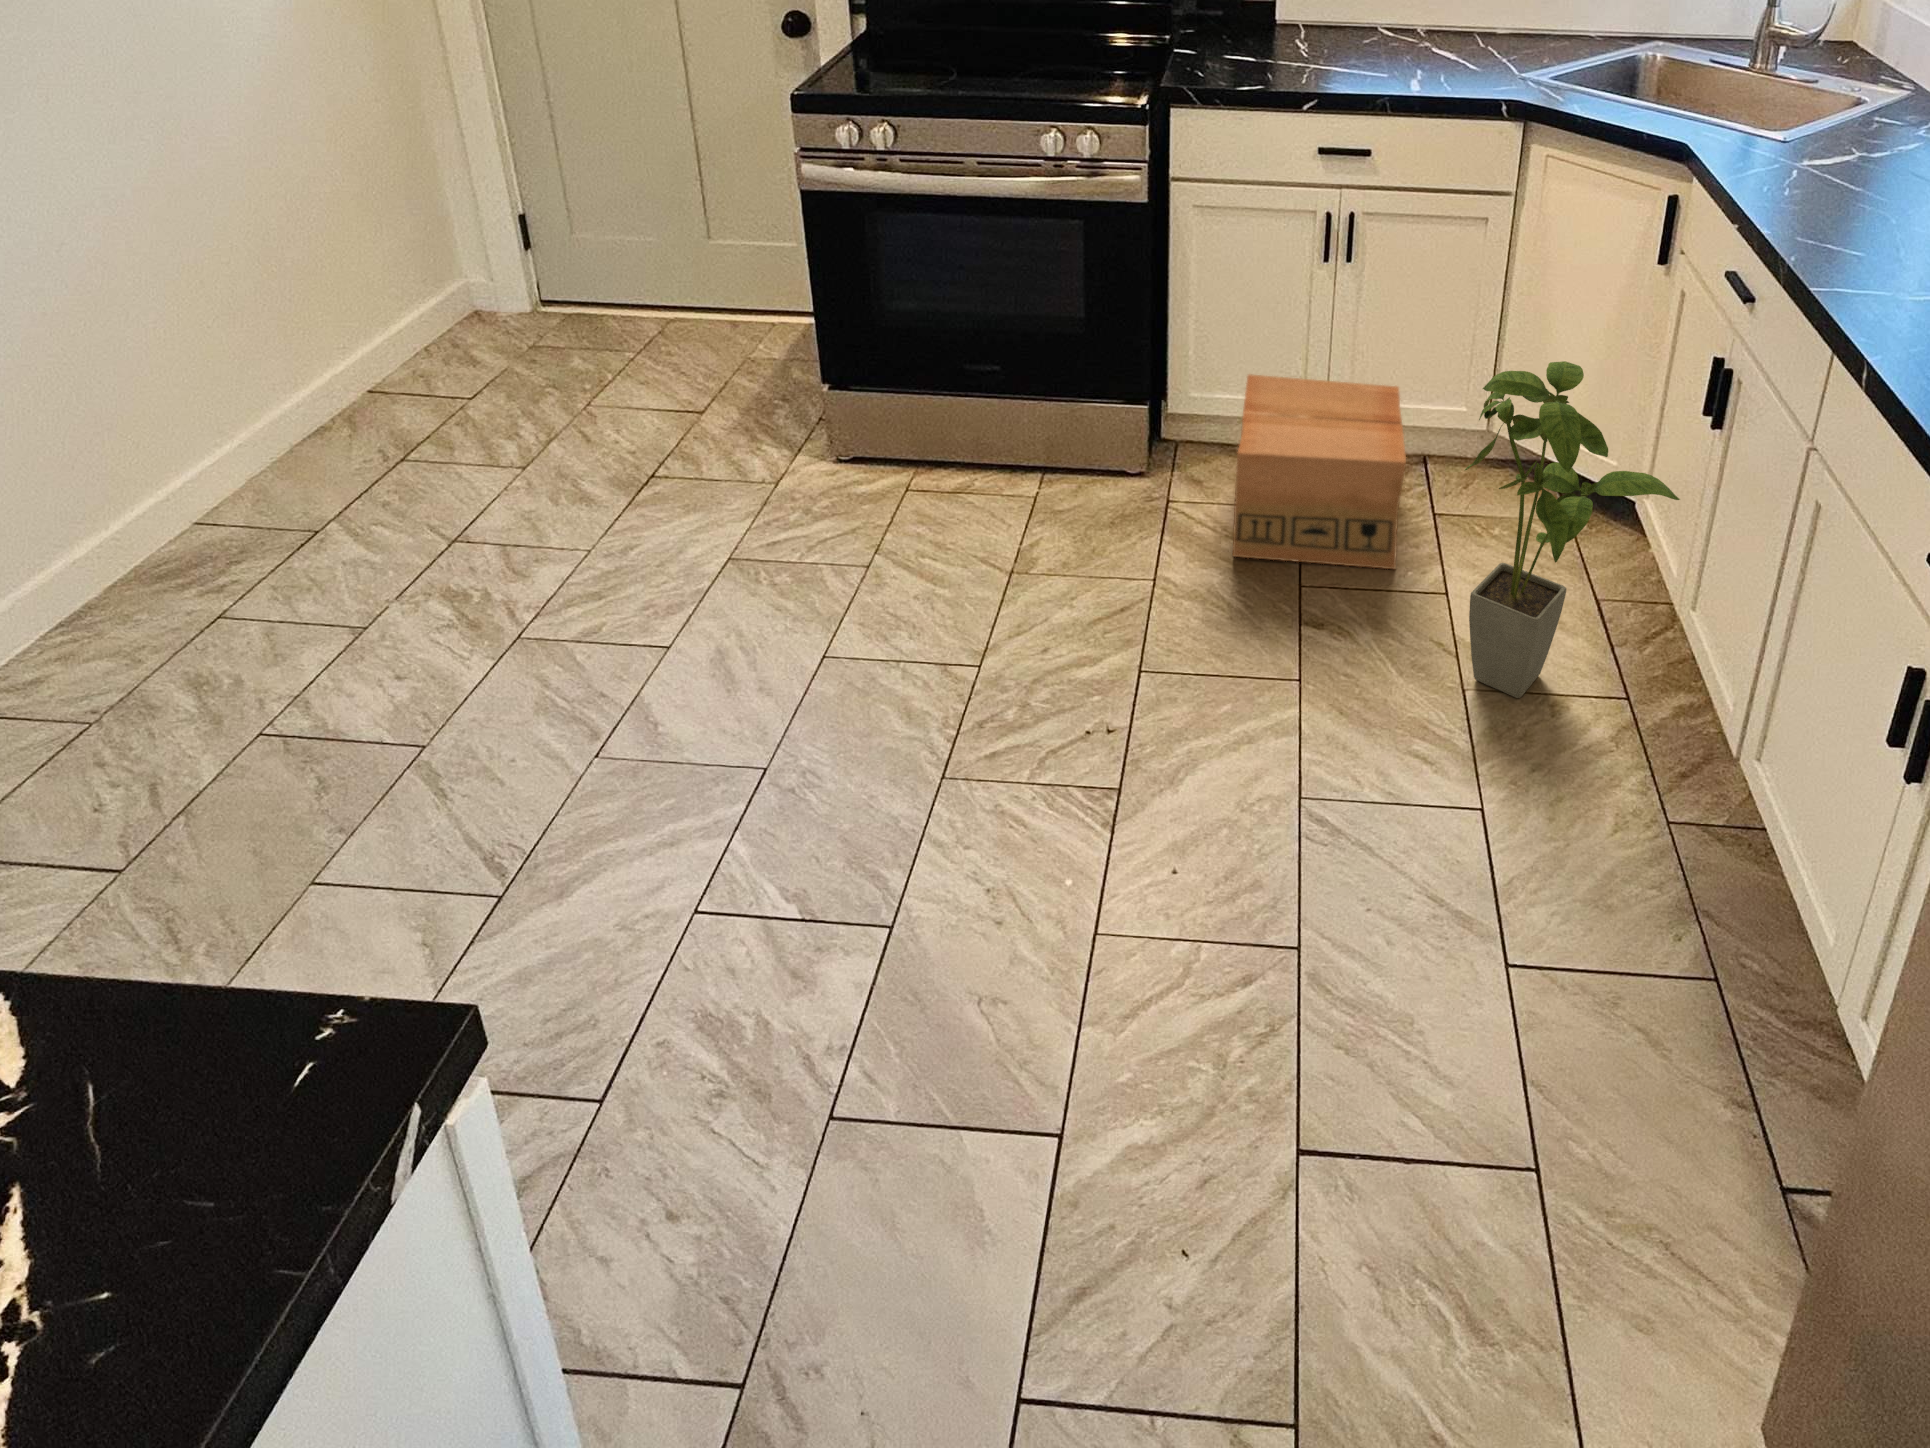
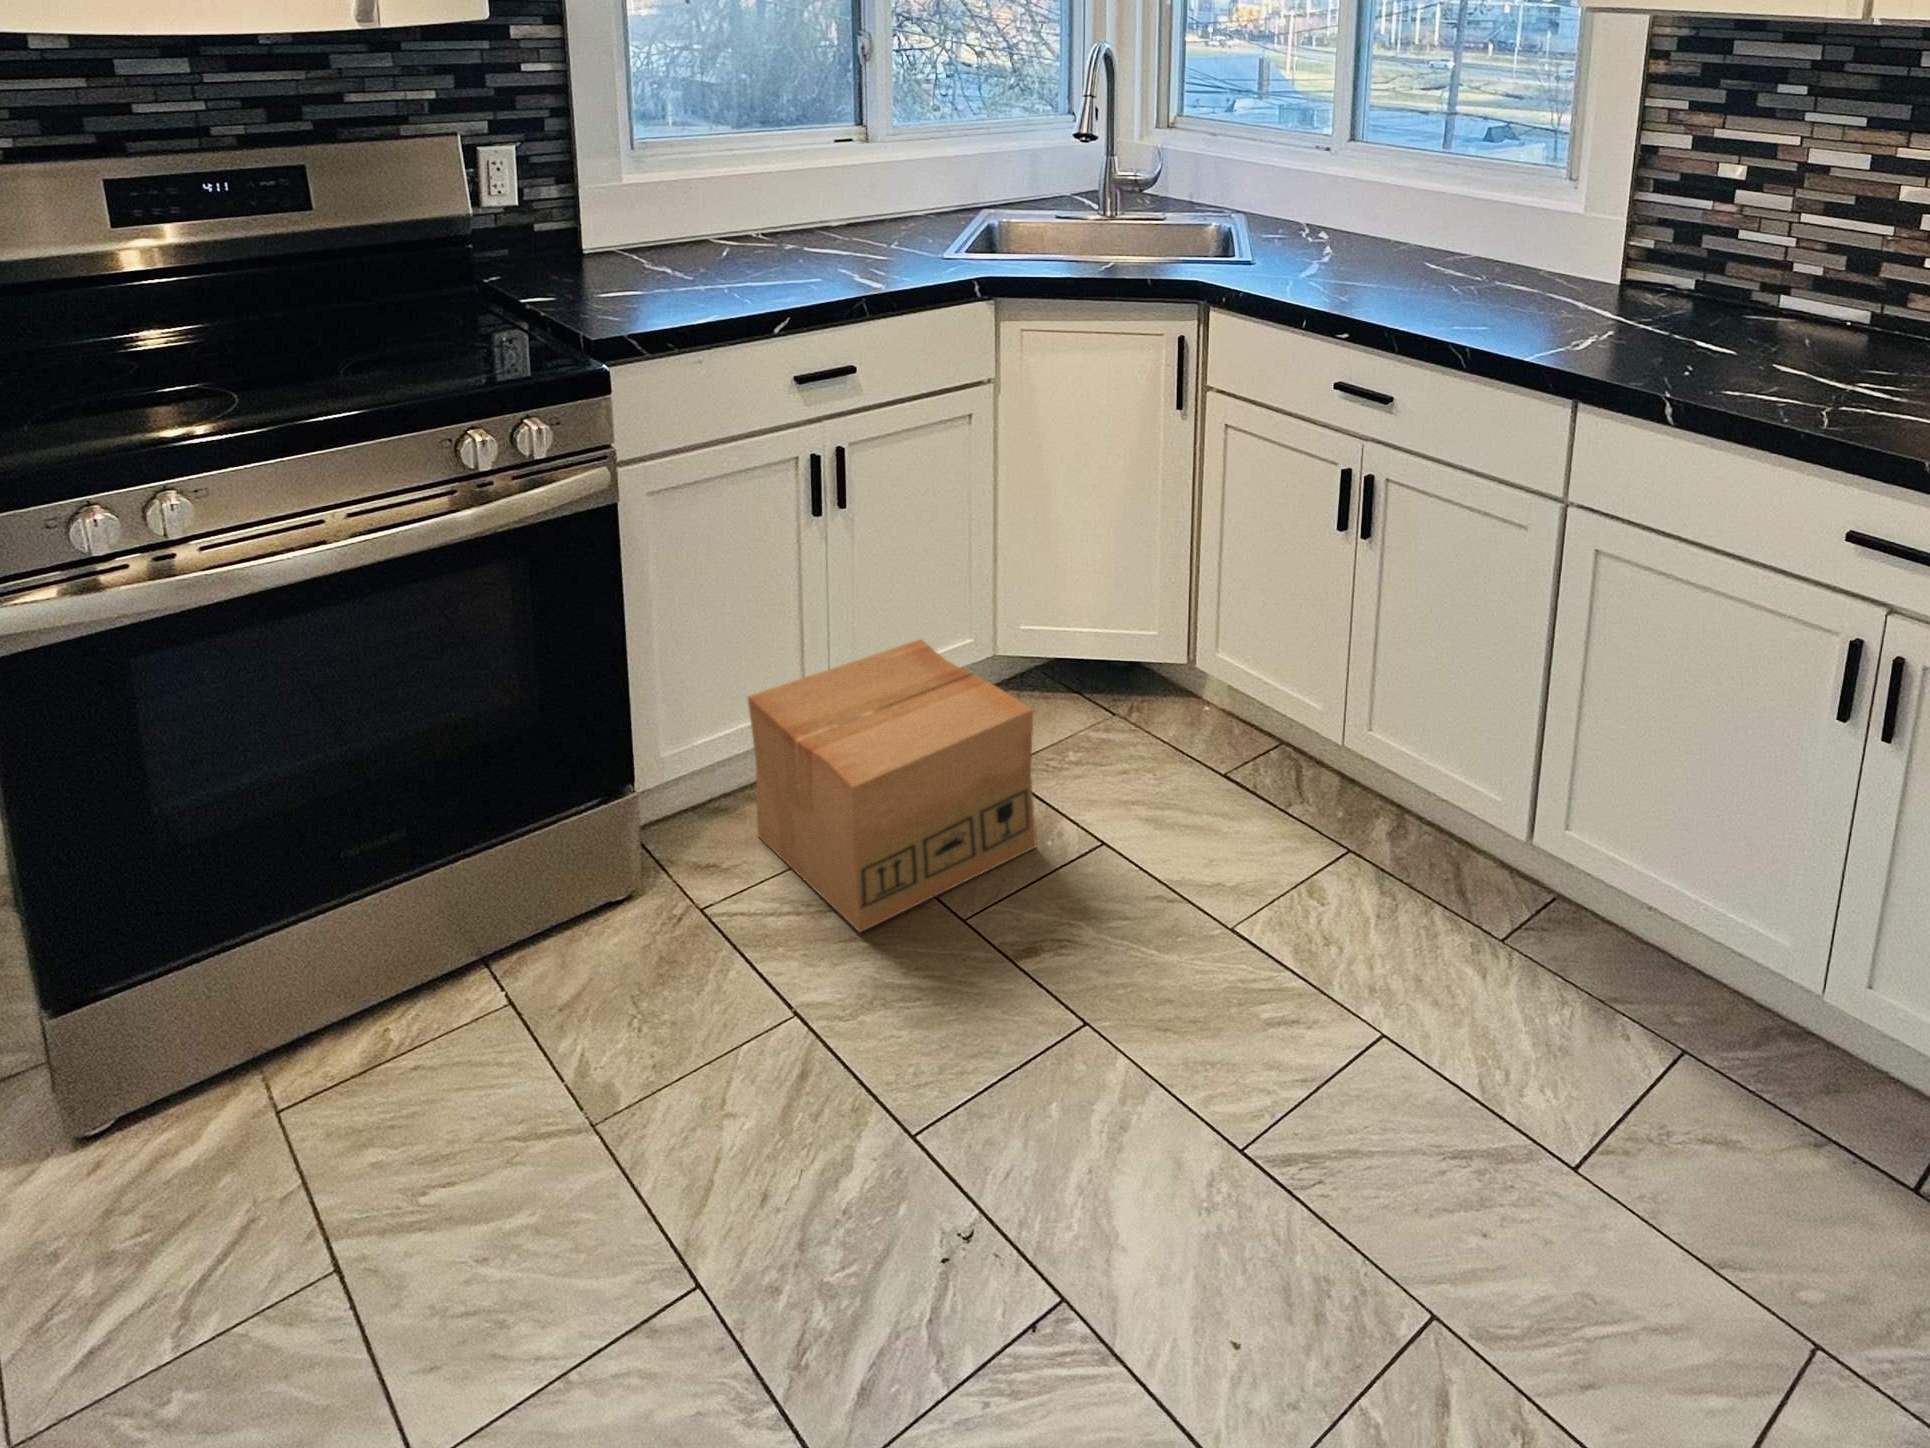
house plant: present [1465,361,1680,698] -> none [1165,504,1383,911]

